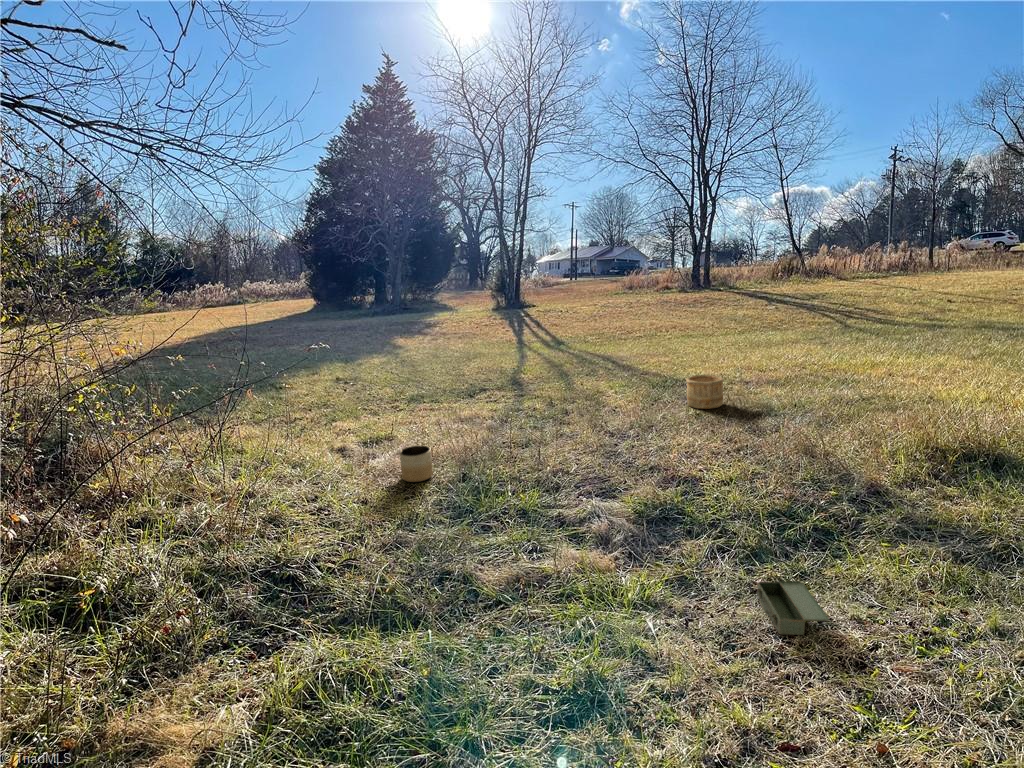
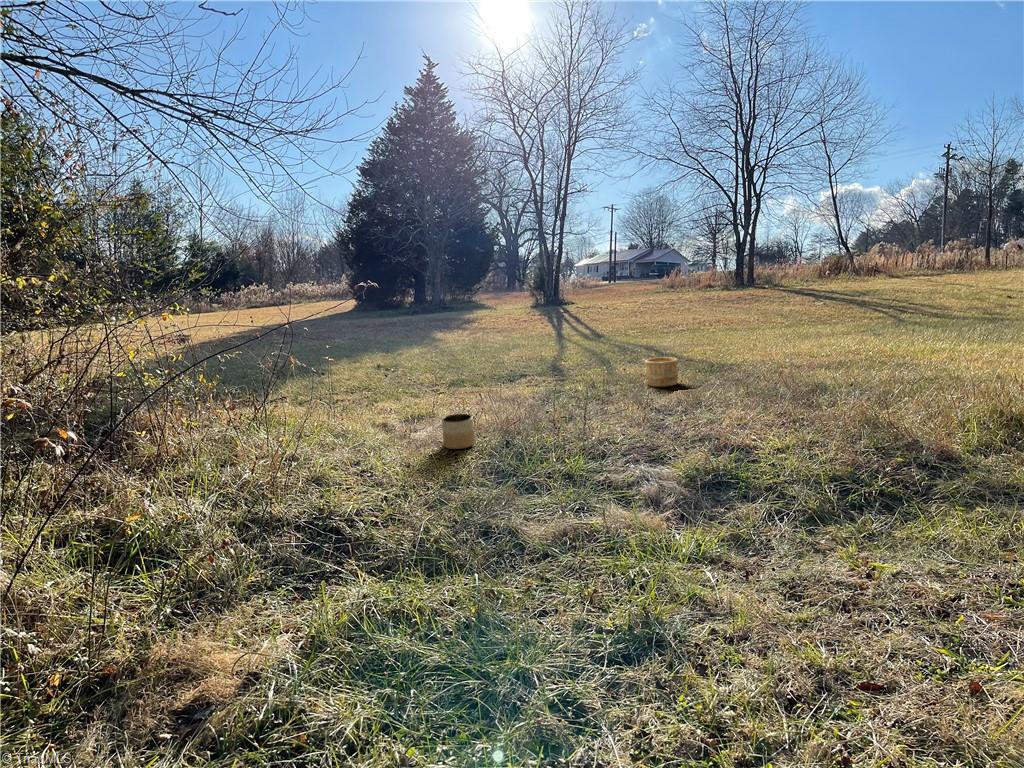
wooden bucket: present [686,375,724,409] -> present [645,357,678,387]
toolbox: present [757,581,829,635] -> none [822,537,905,588]

